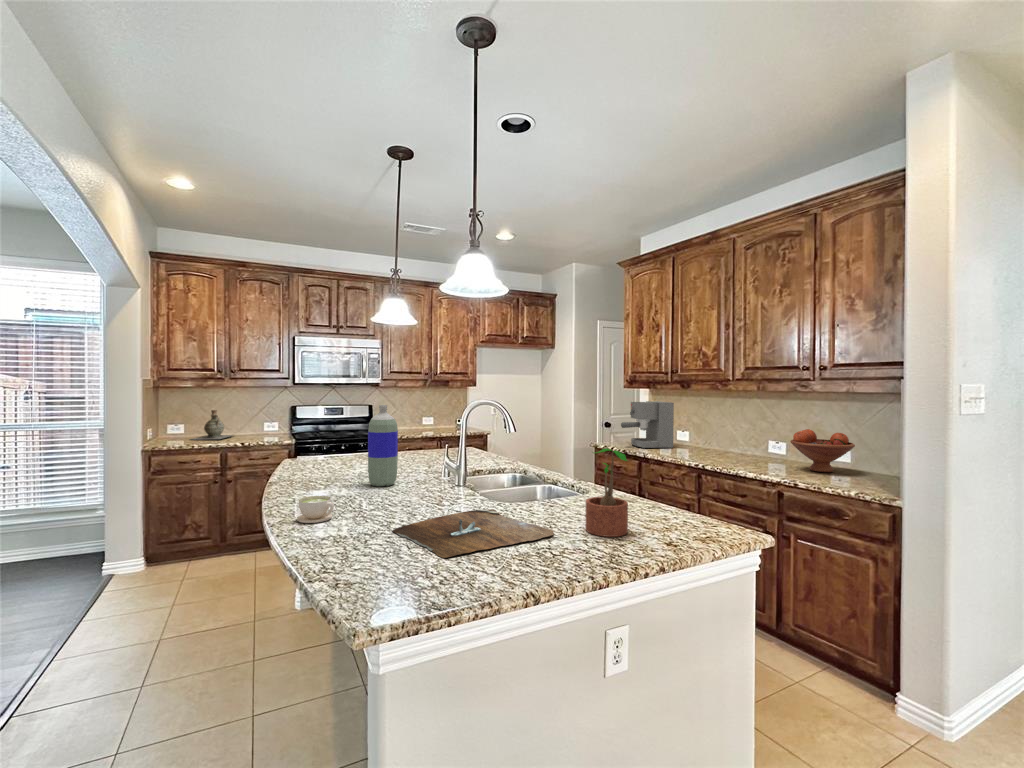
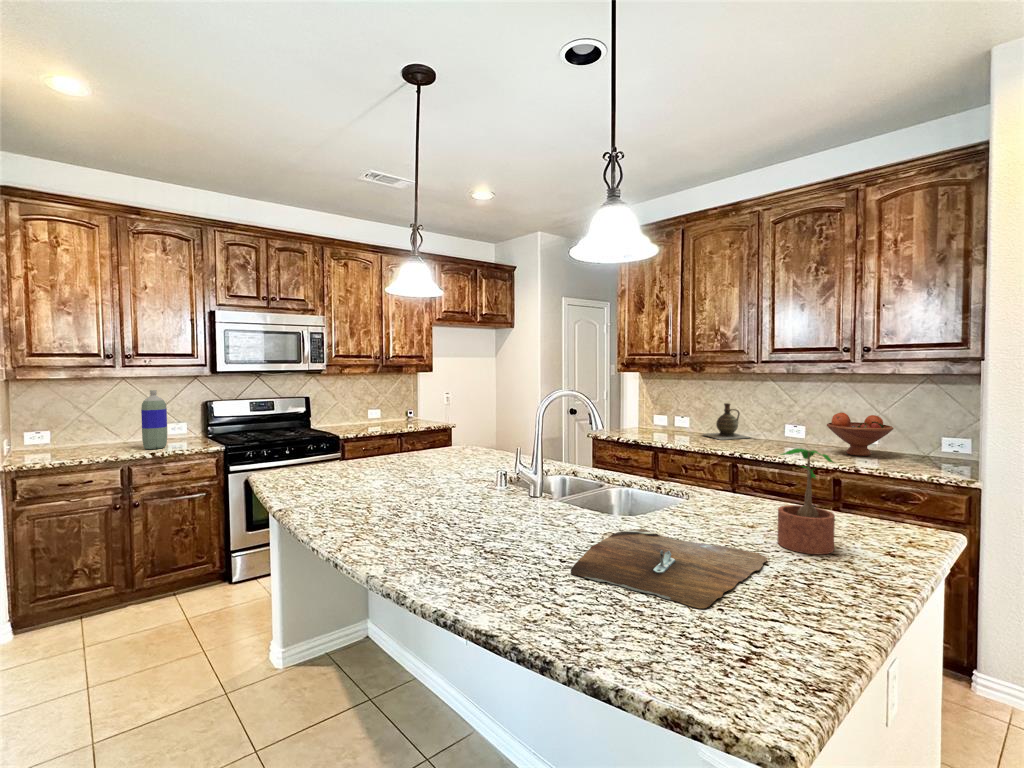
coffee maker: present [621,401,674,449] -> none [627,386,680,438]
bottle: present [368,405,398,486] -> present [141,390,167,449]
ceramic jug: present [193,410,232,440] -> present [702,403,750,440]
coffee cup: present [297,496,334,523] -> none [417,532,468,573]

